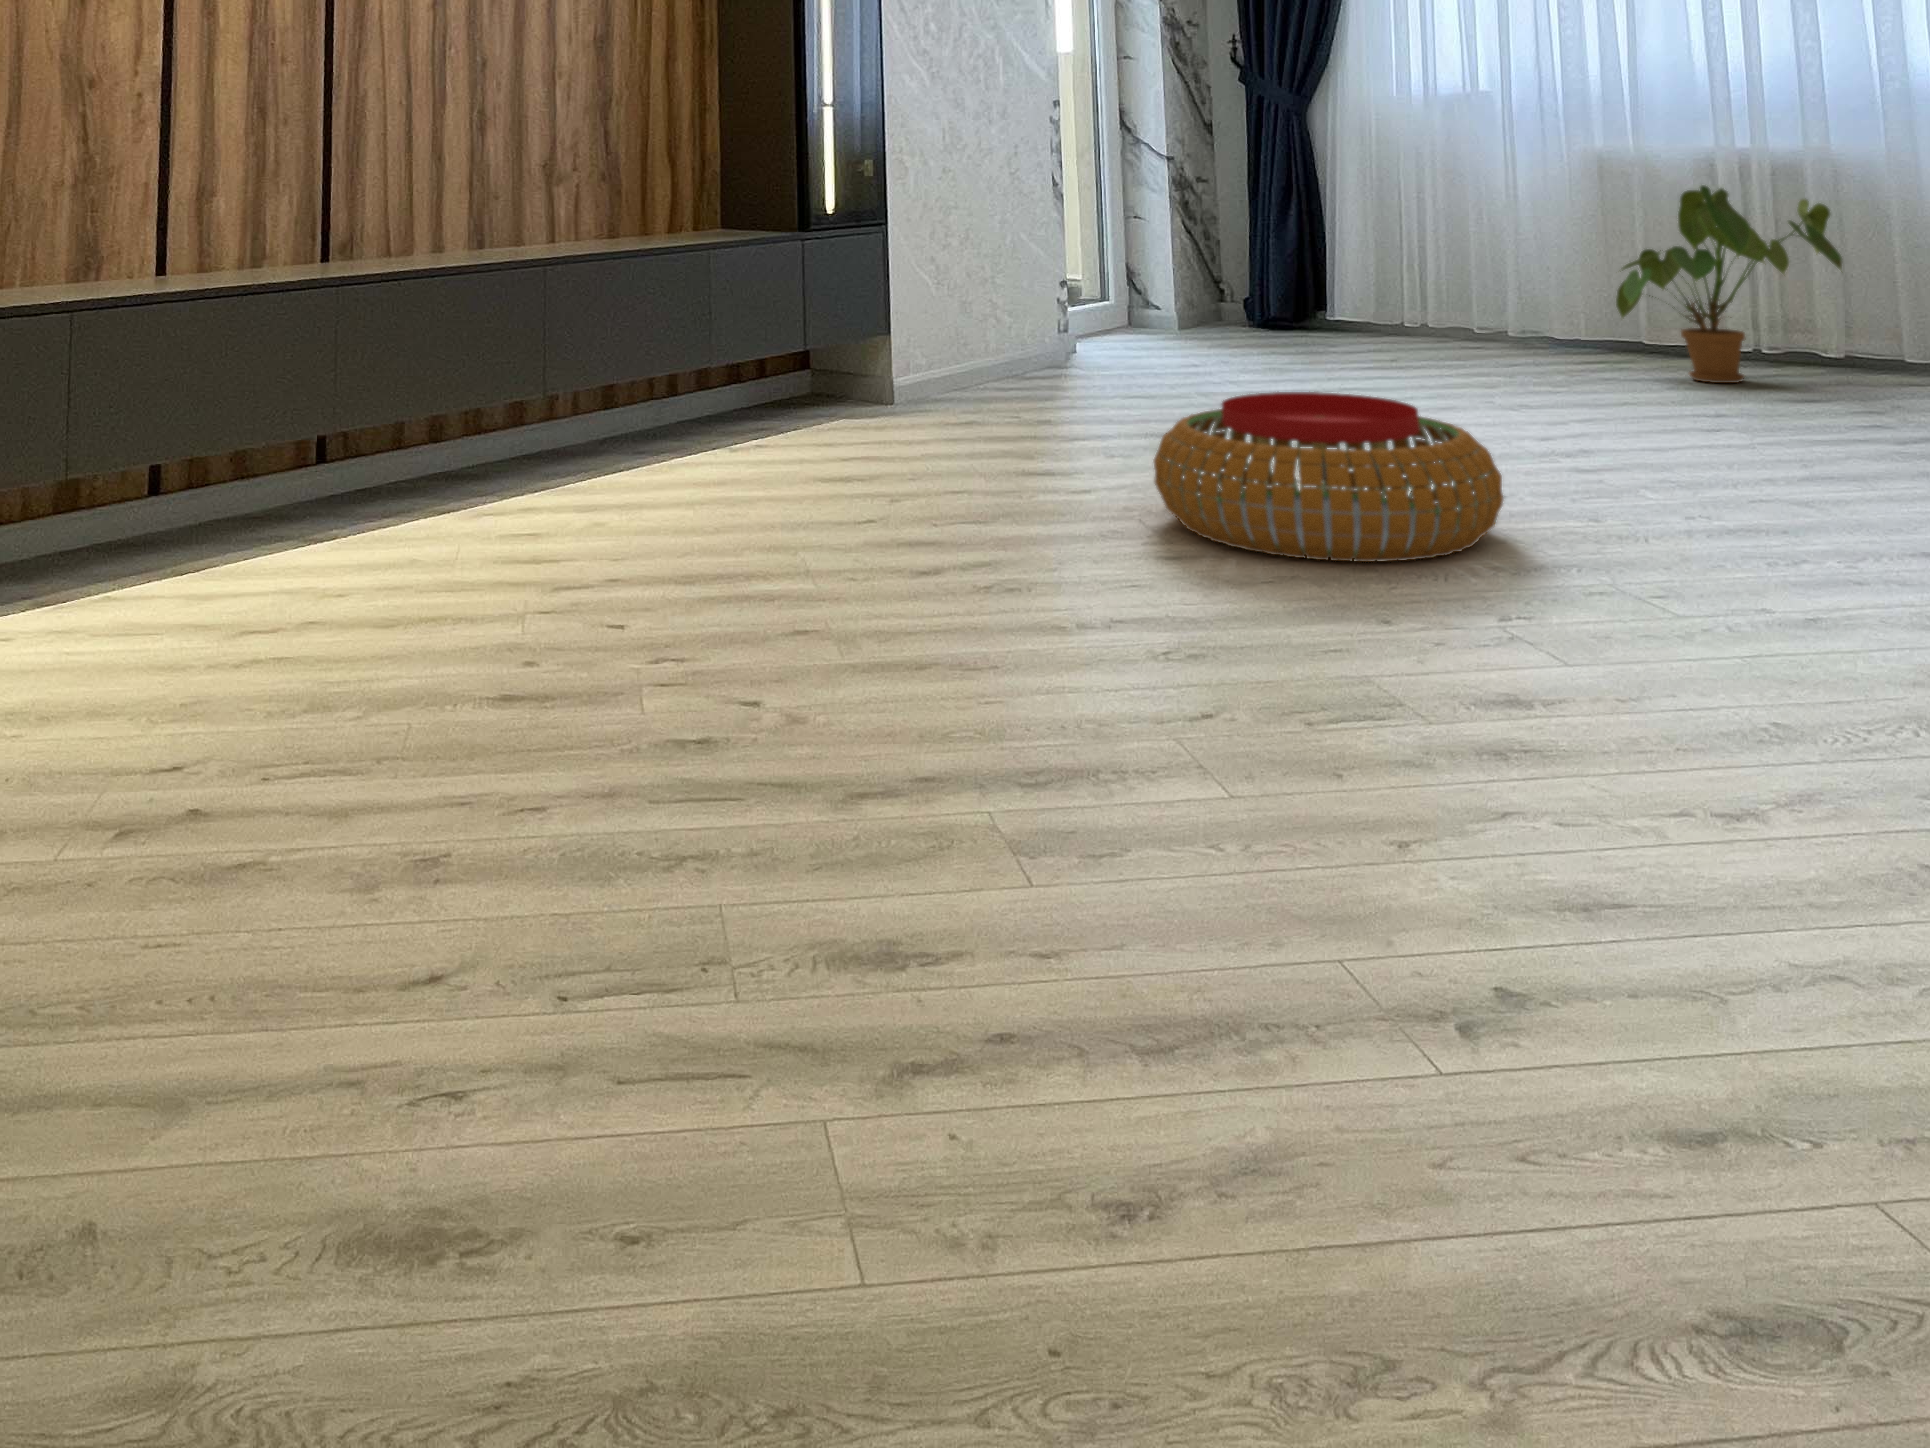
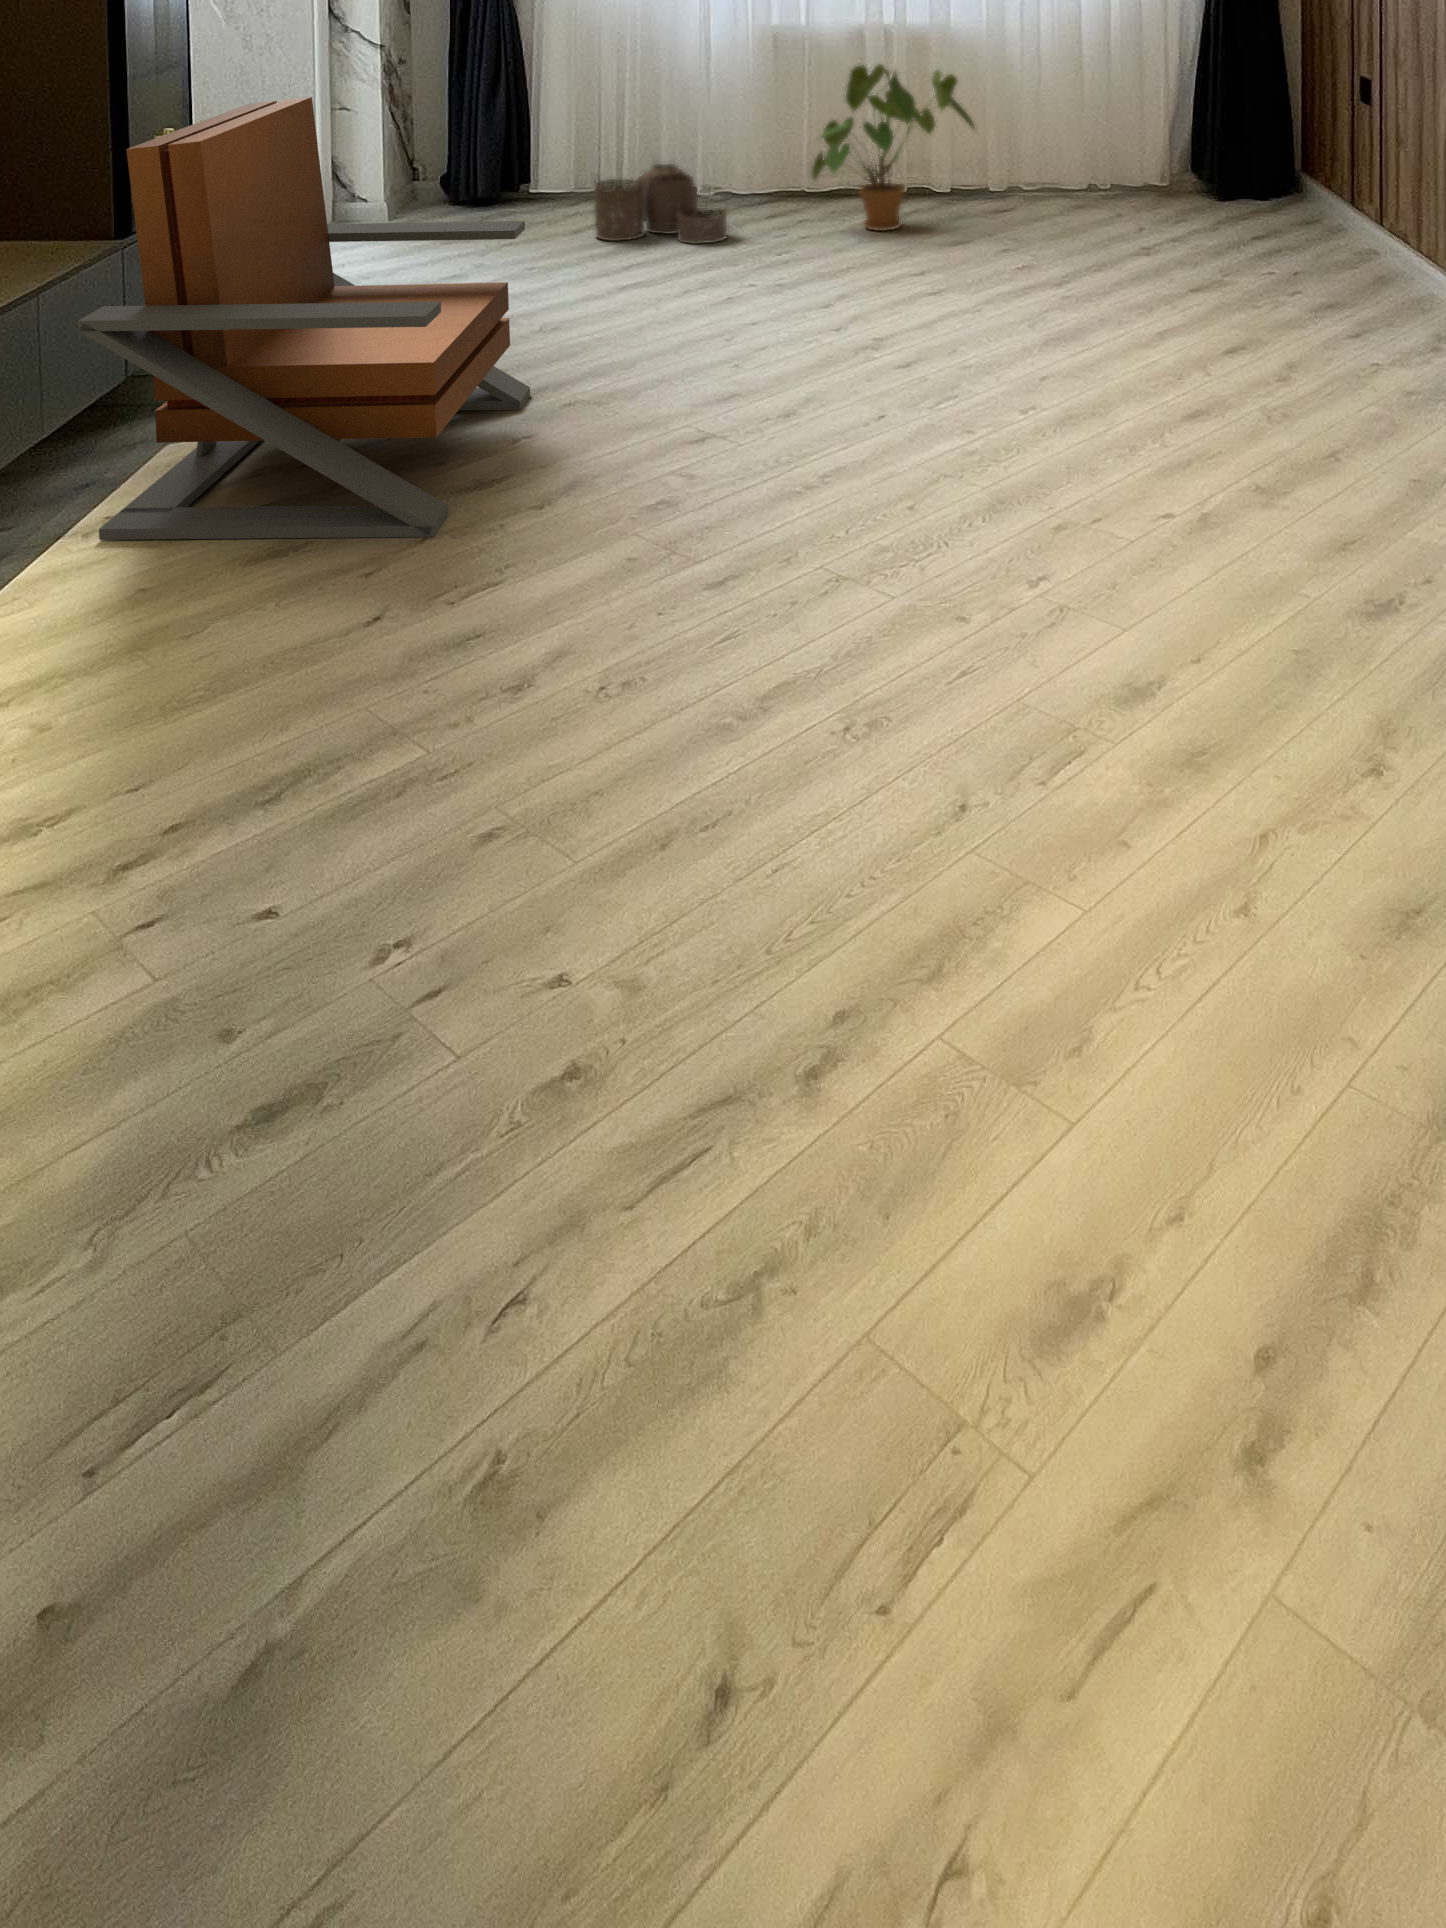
lounge chair: none [726,132,1156,488] -> present [78,97,530,540]
woven basket: none [1361,289,1512,372] -> present [594,164,727,244]
pouf: present [1154,392,1503,562] -> none [663,370,972,561]

